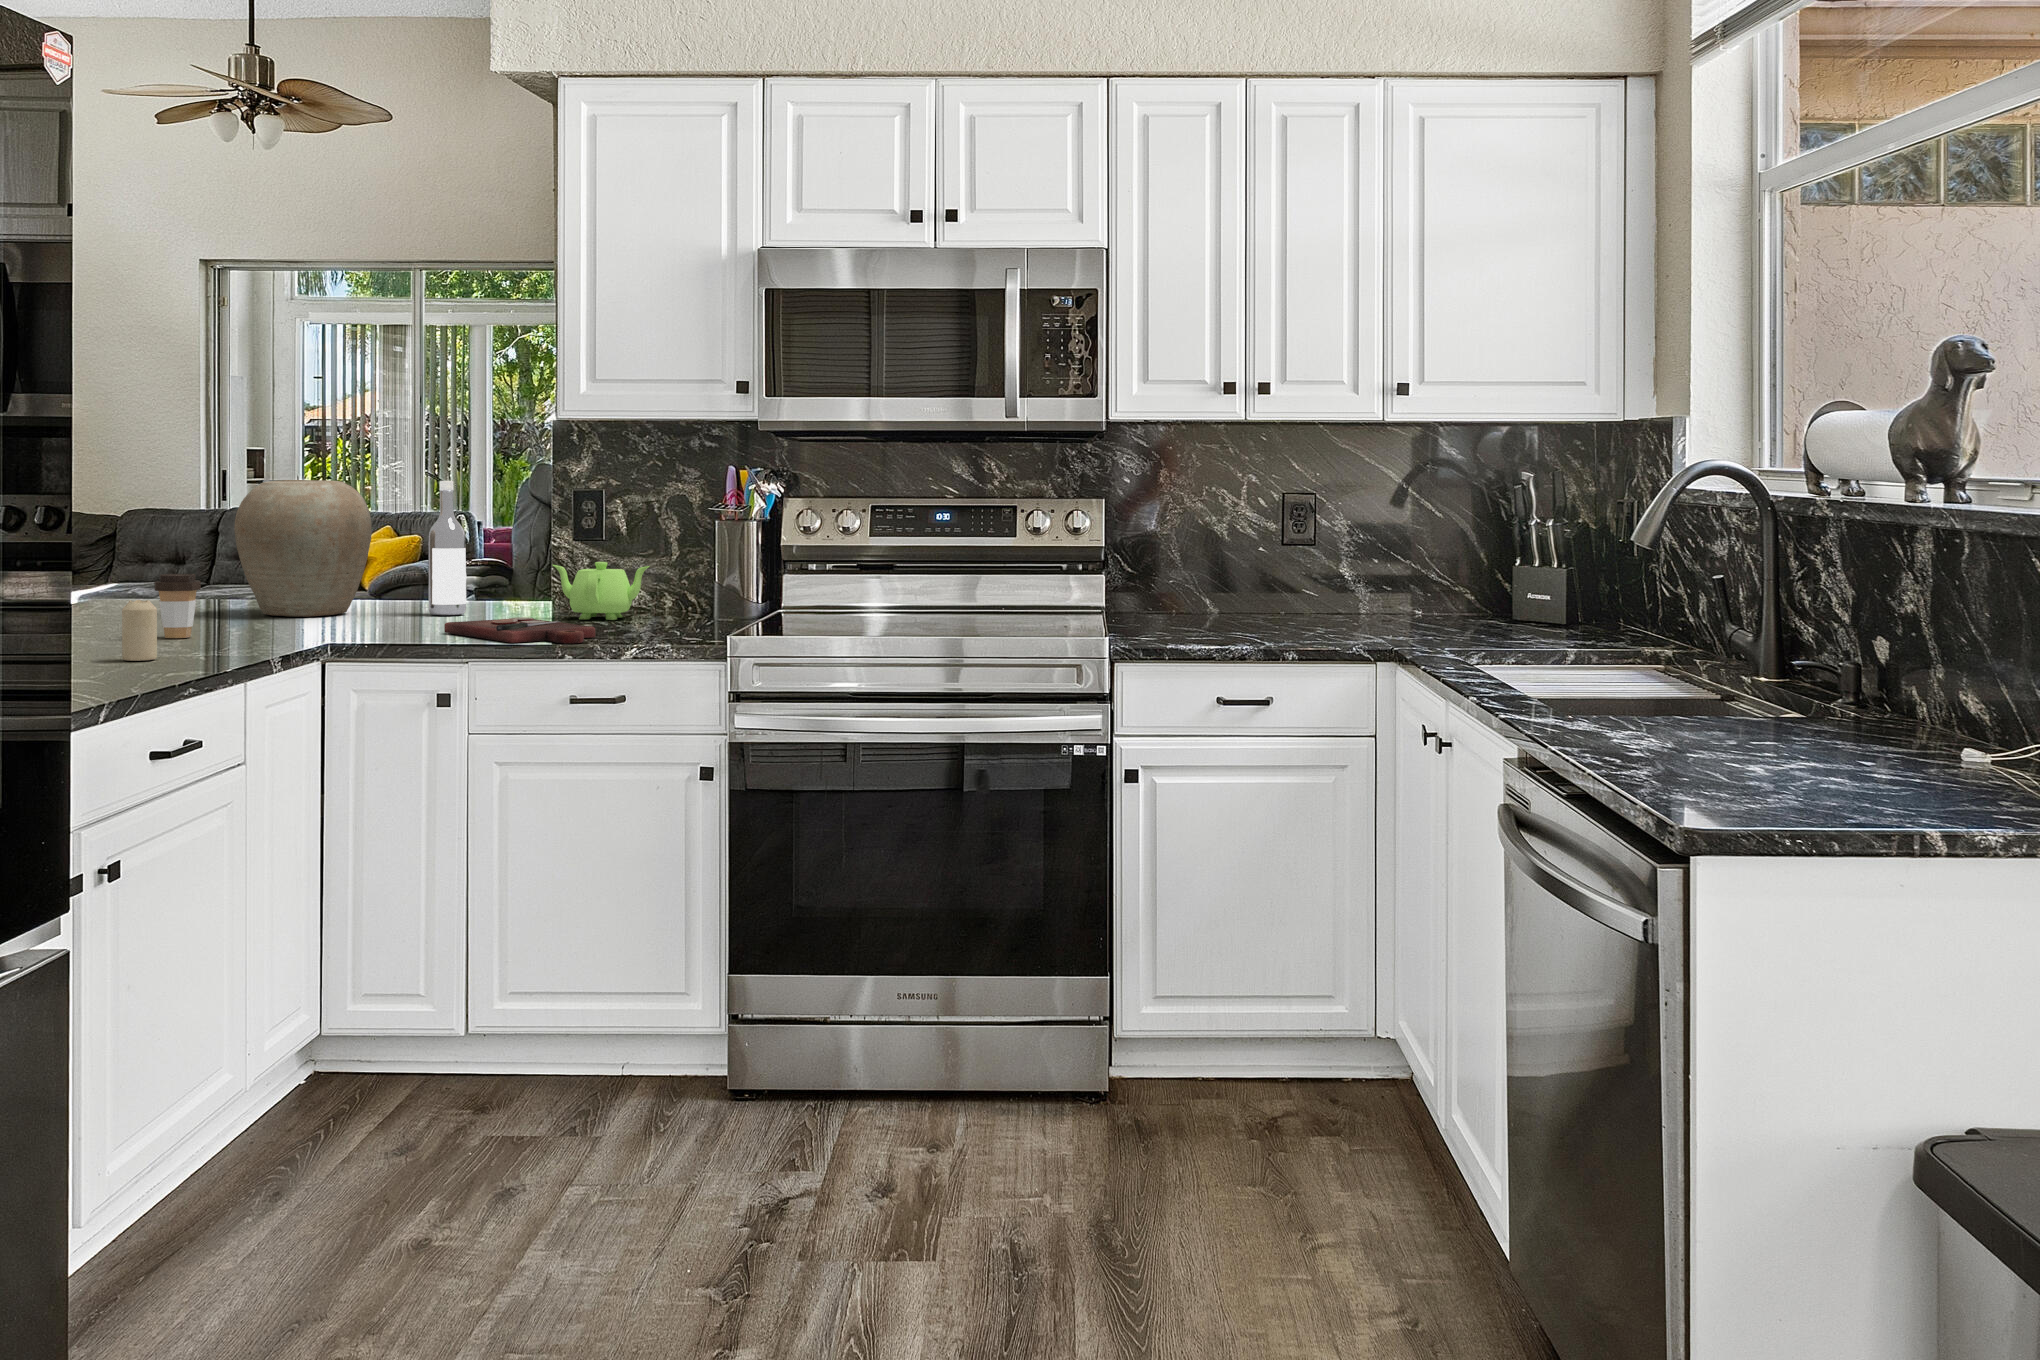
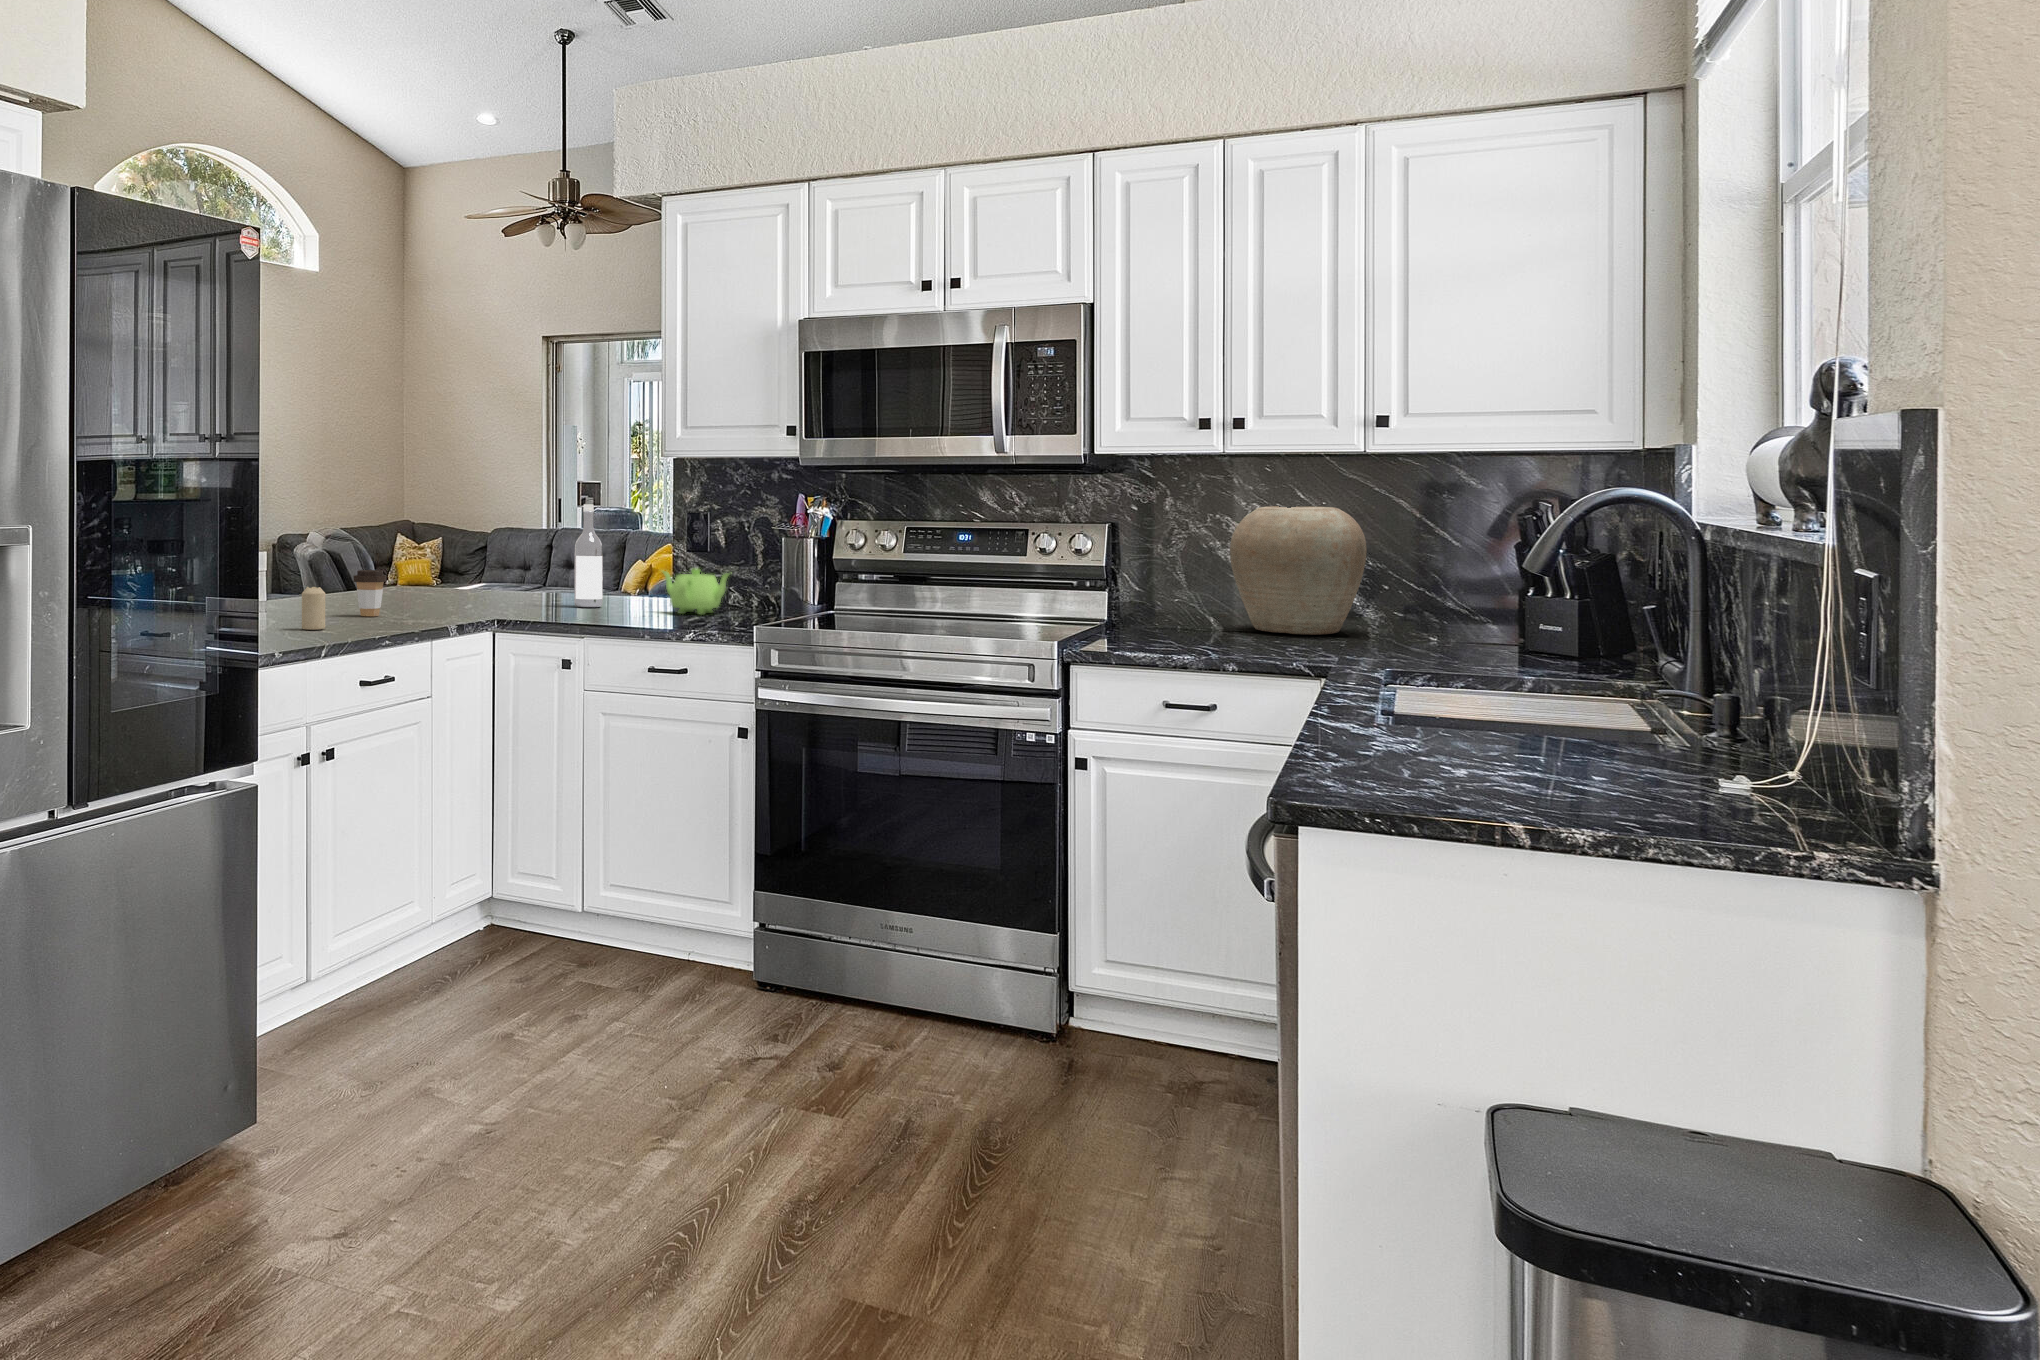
vase: present [234,480,372,617] -> present [1230,506,1367,635]
cutting board: present [444,617,595,643] -> none [556,610,658,630]

